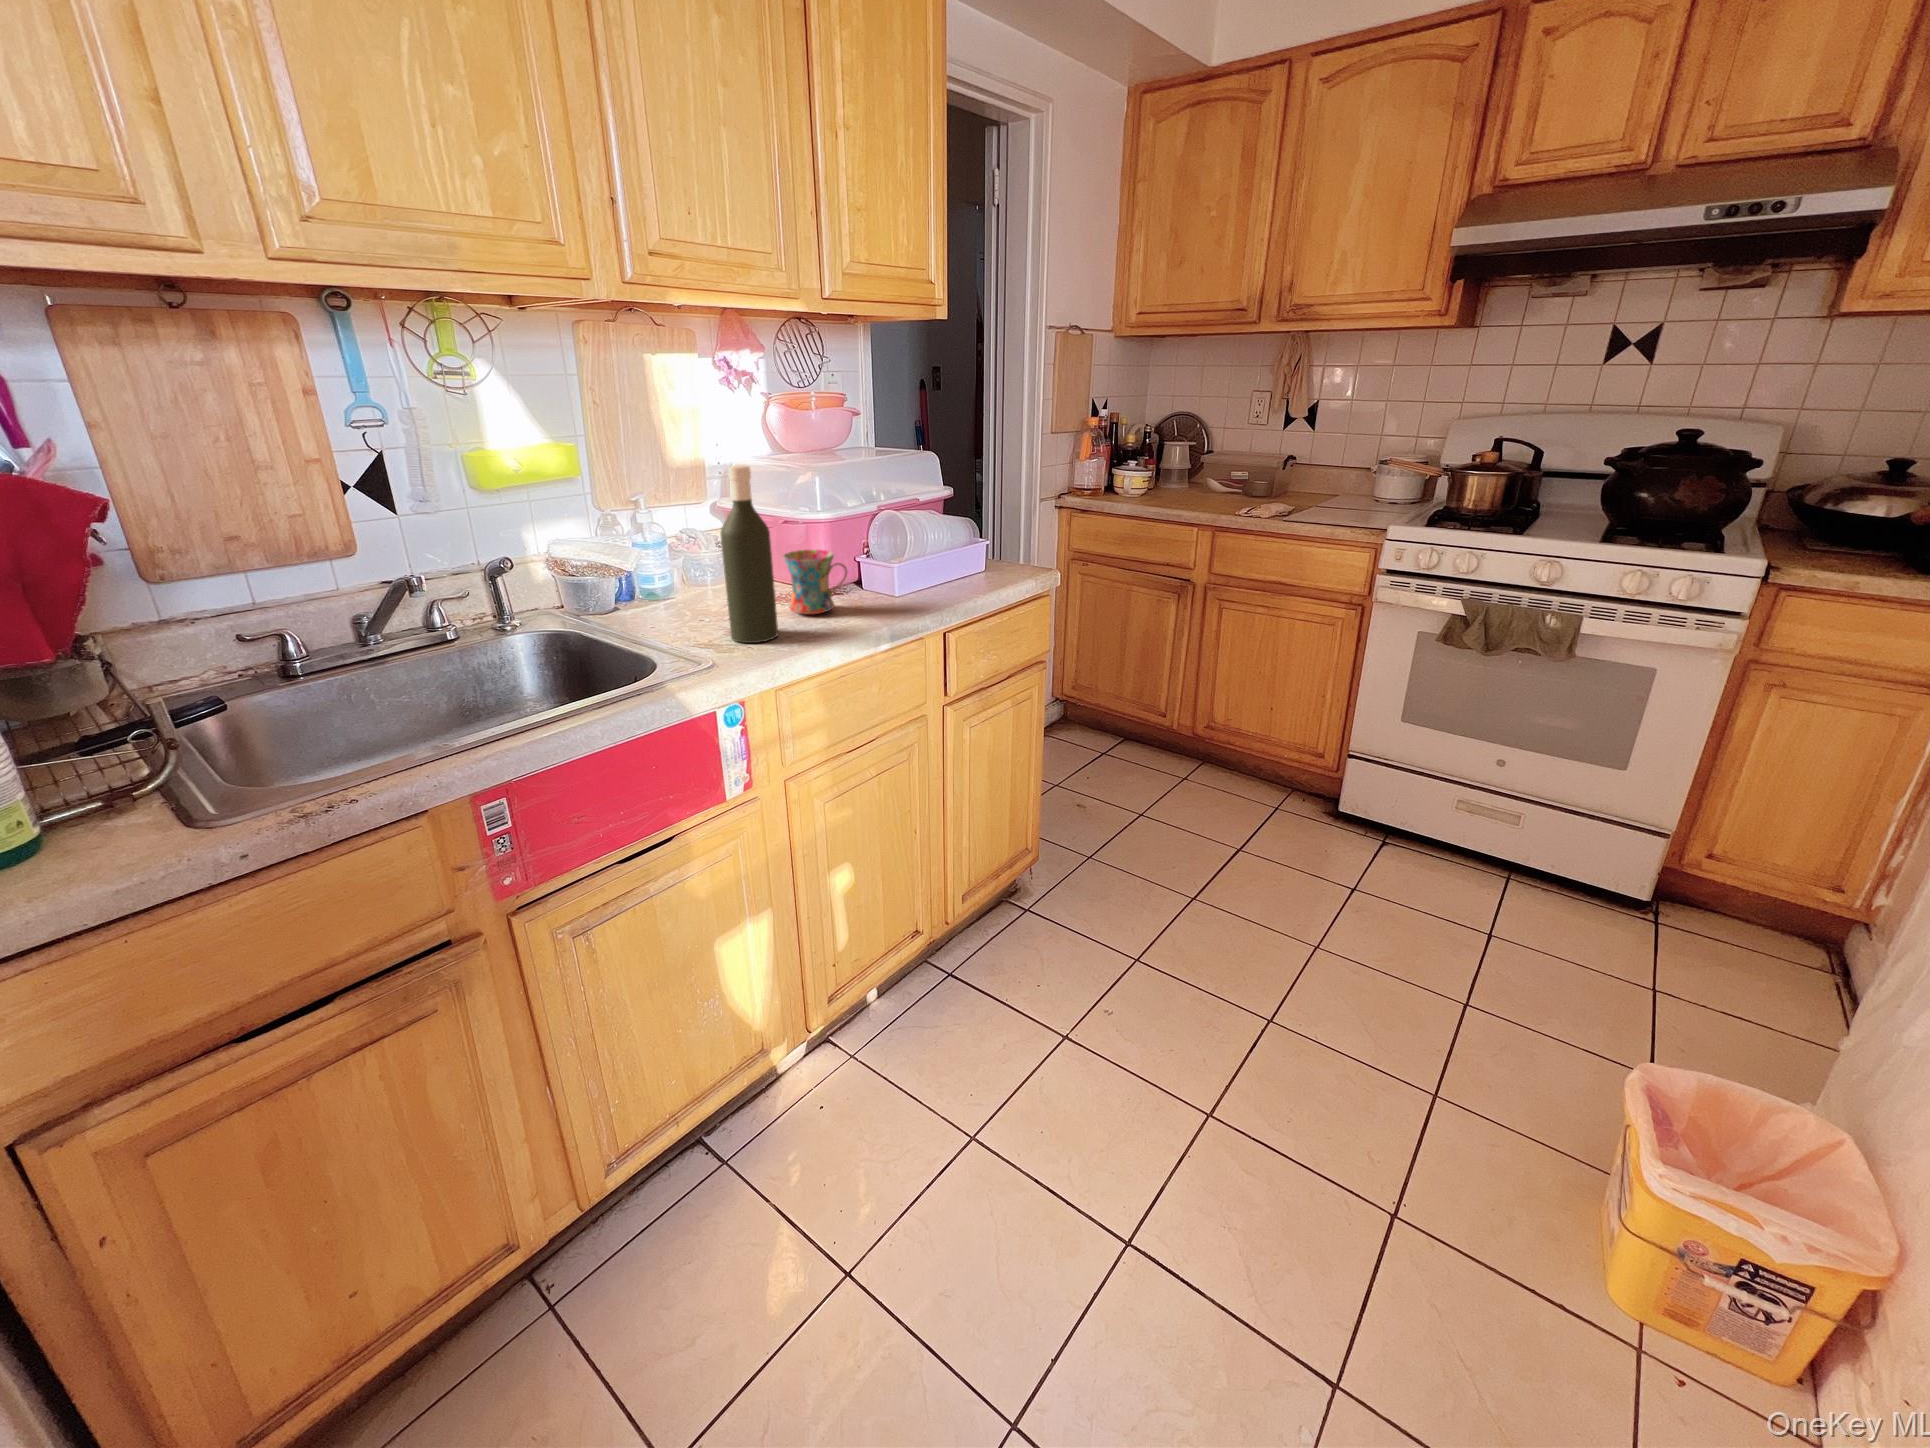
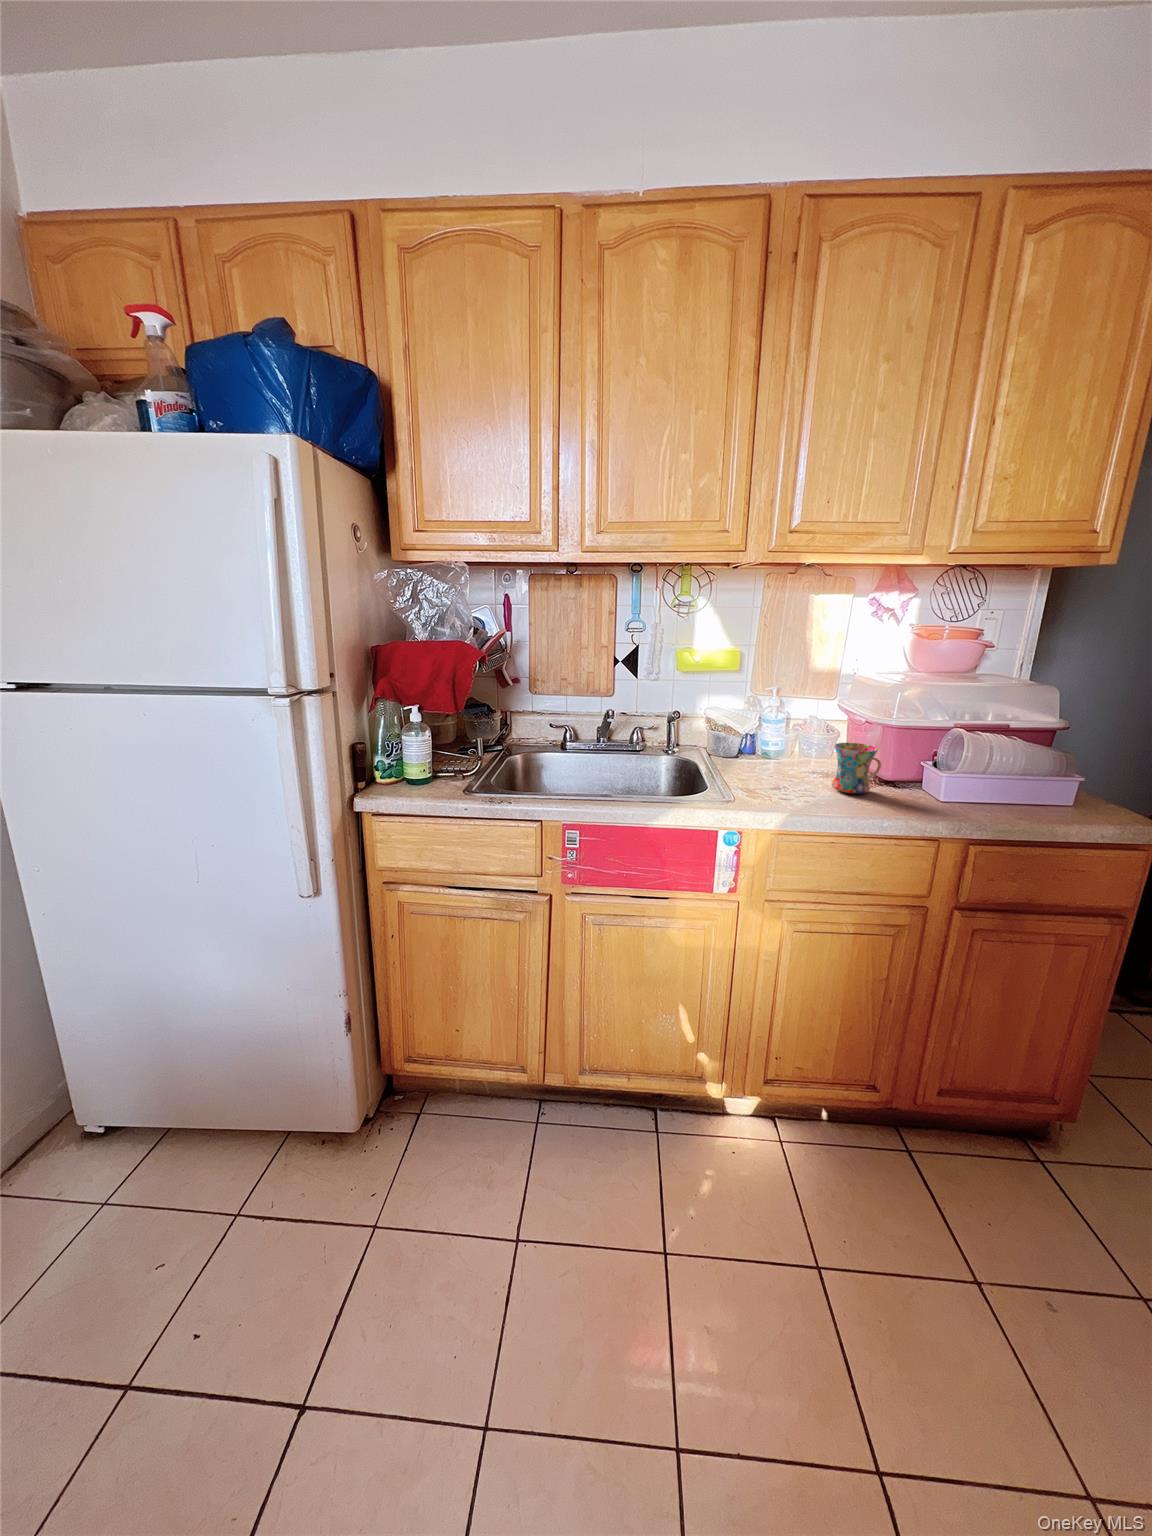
bottle: present [720,465,778,643] -> none [766,672,810,799]

